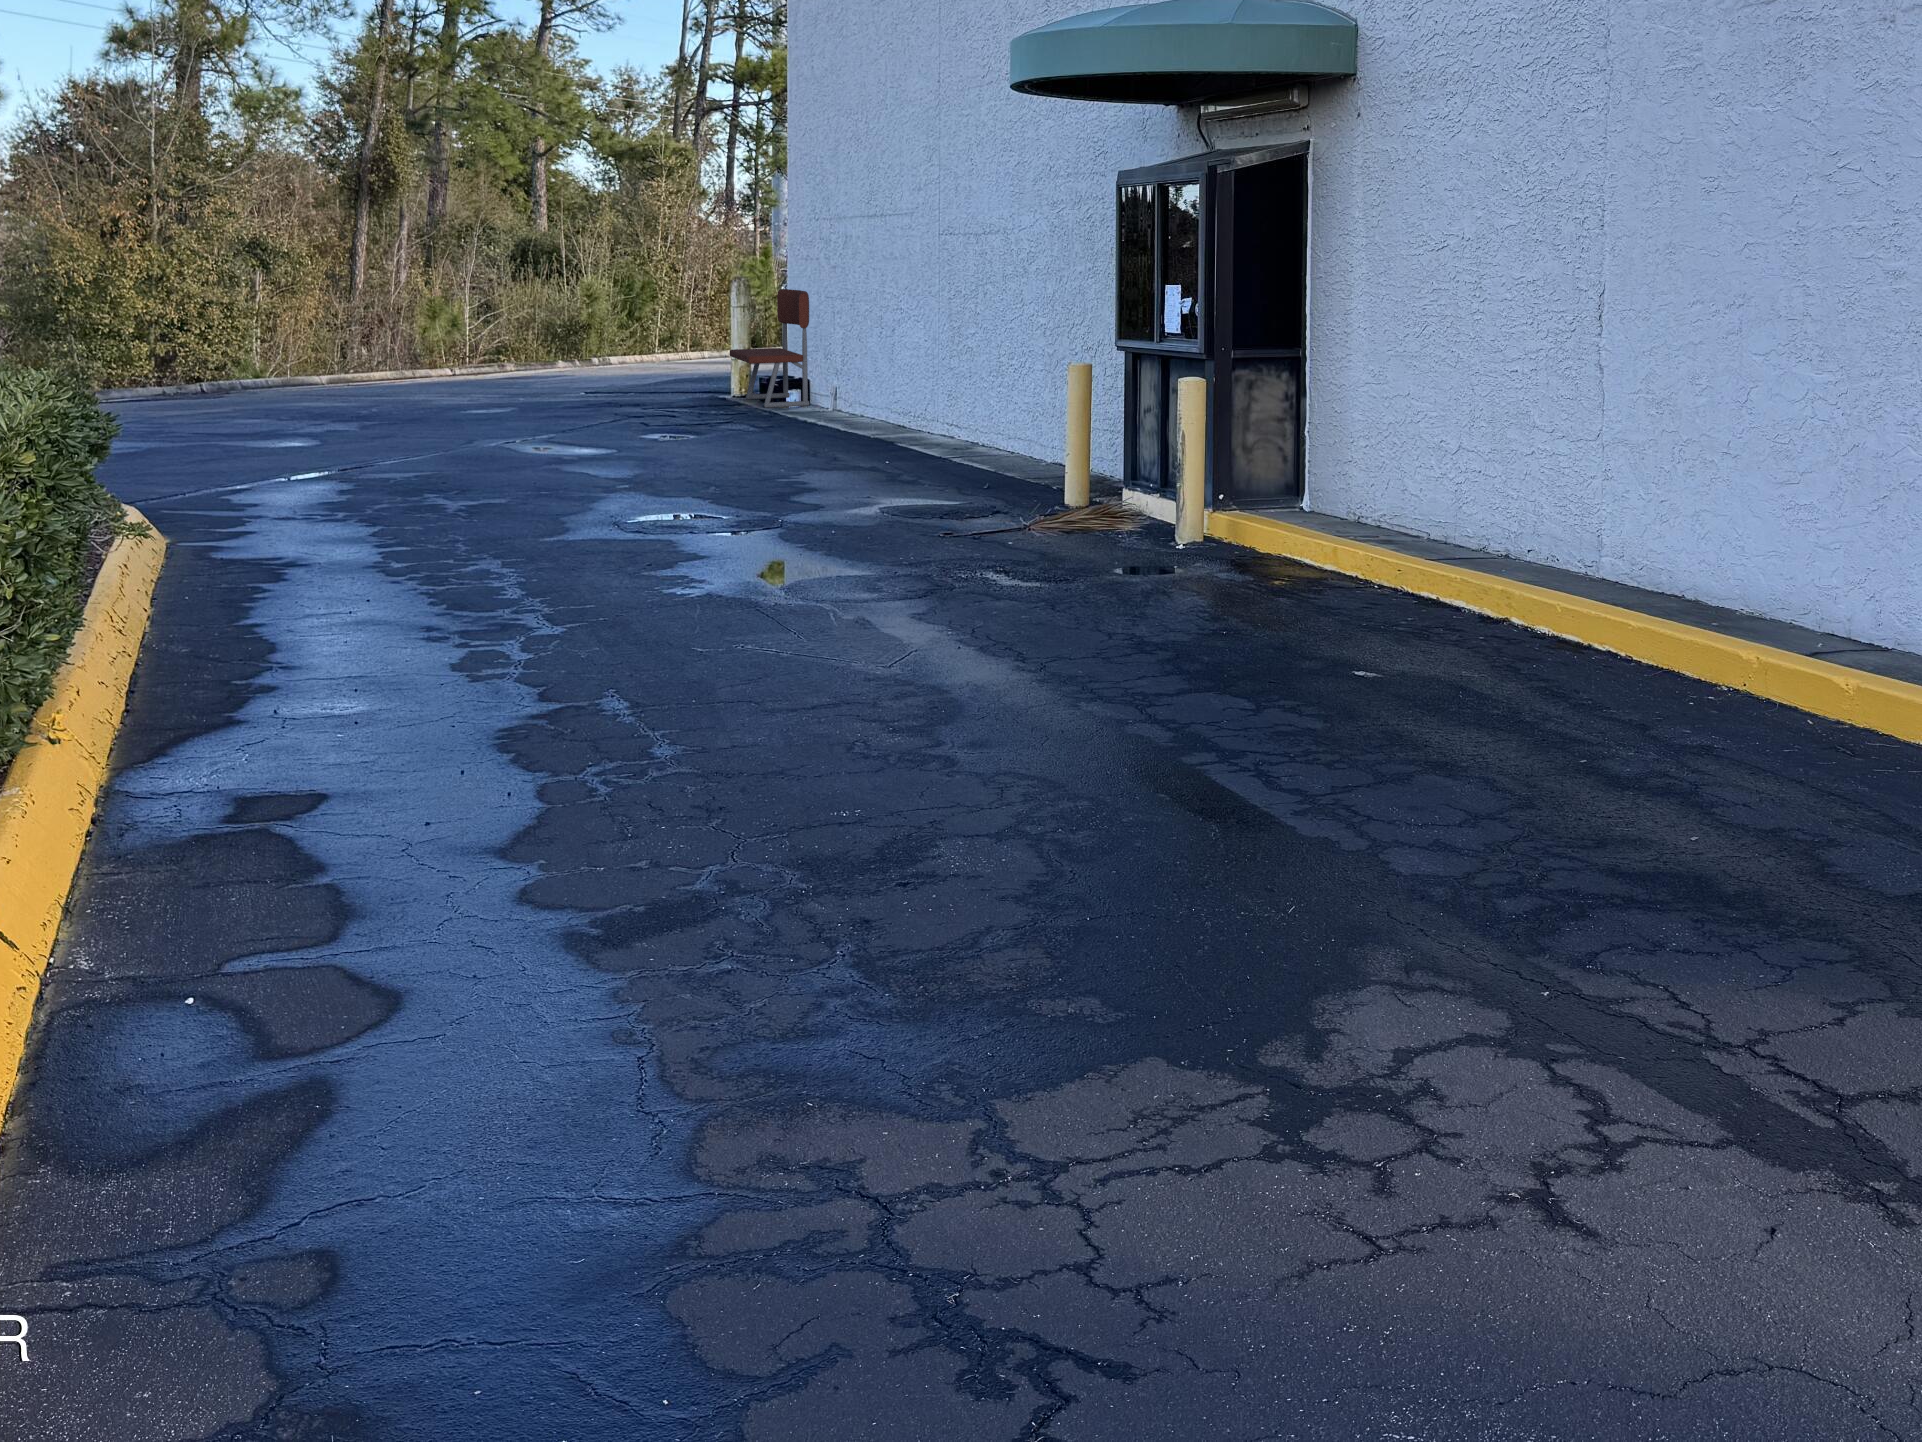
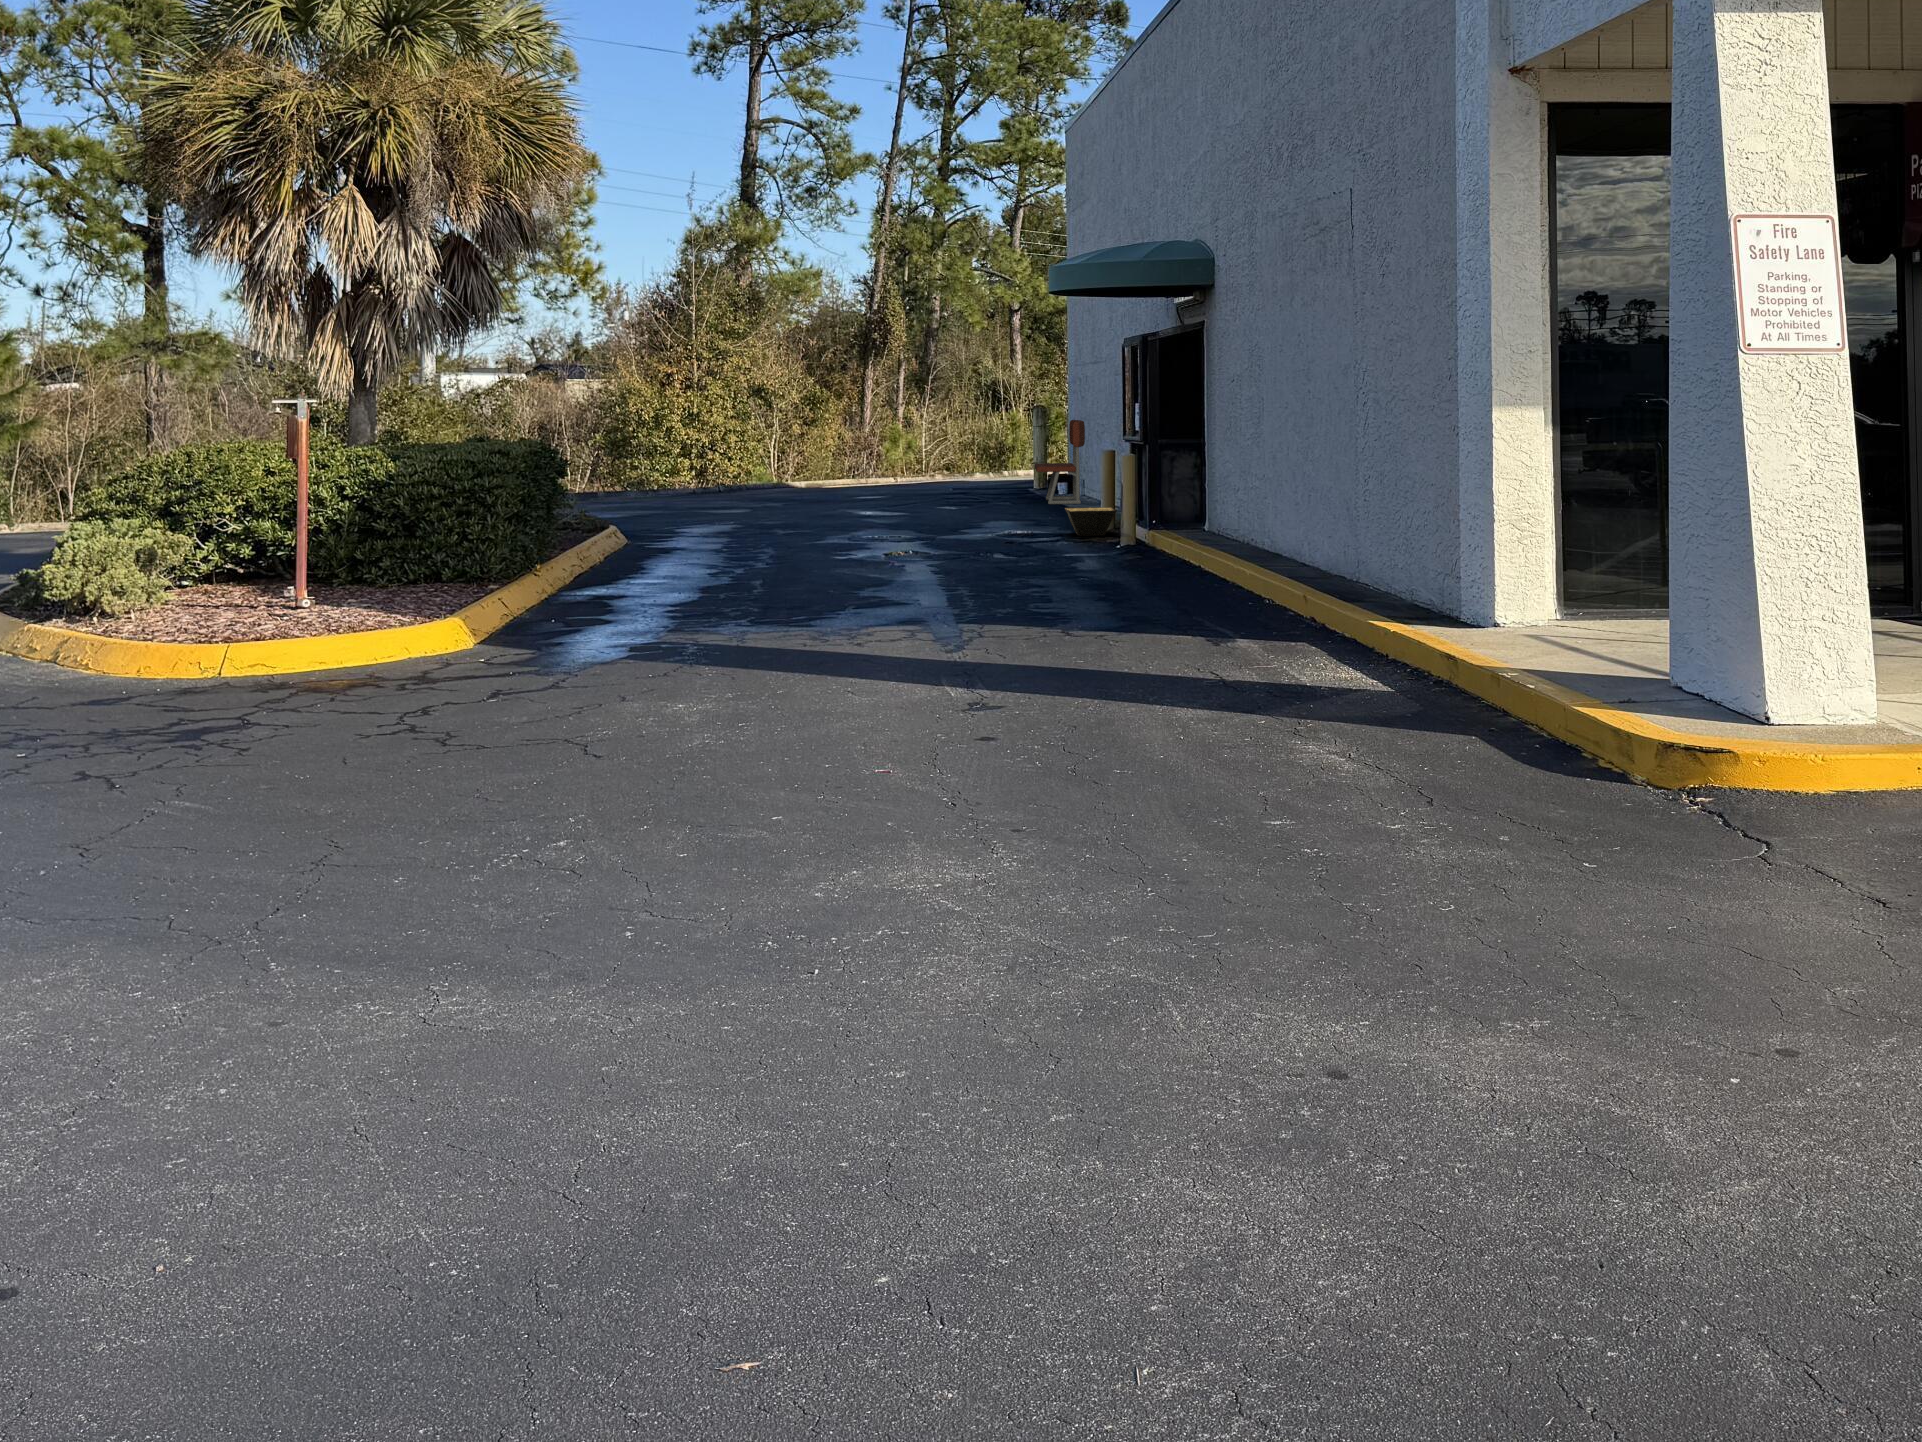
basket: none [915,433,1009,481] -> present [1065,507,1116,536]

